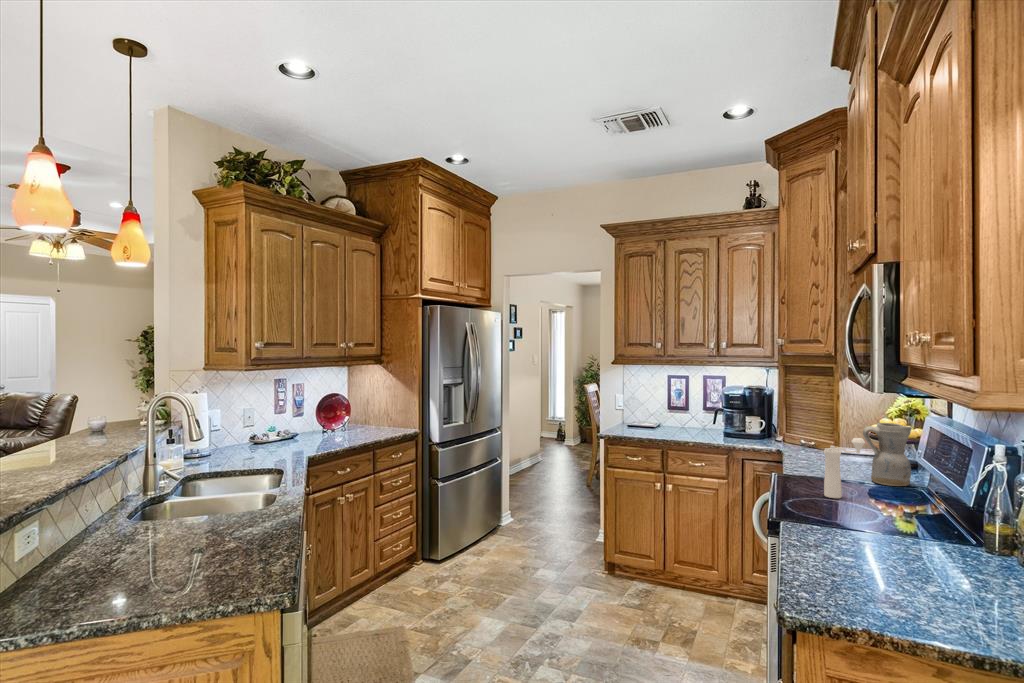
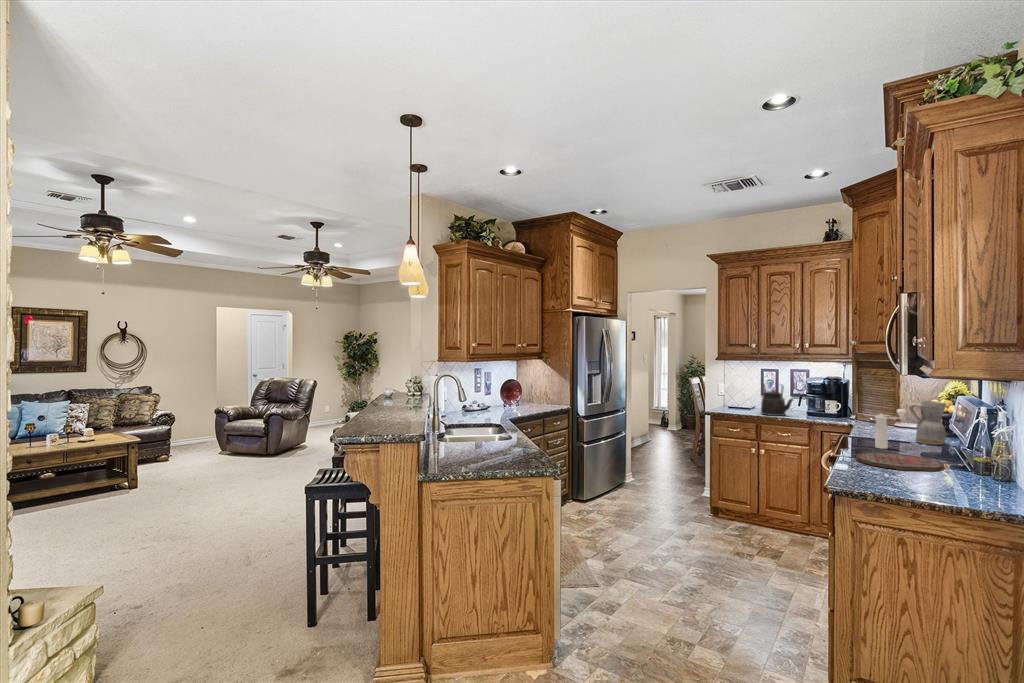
kettle: none [667,394,708,438] -> present [761,384,793,416]
cutting board: none [807,510,939,551] -> present [856,452,944,471]

